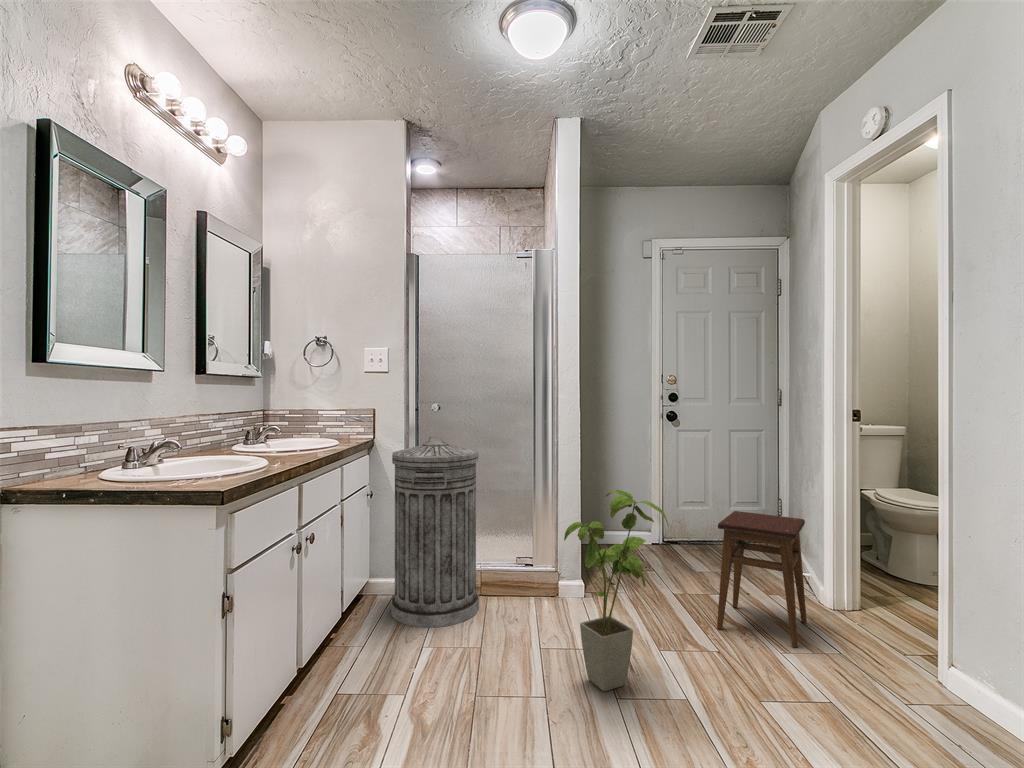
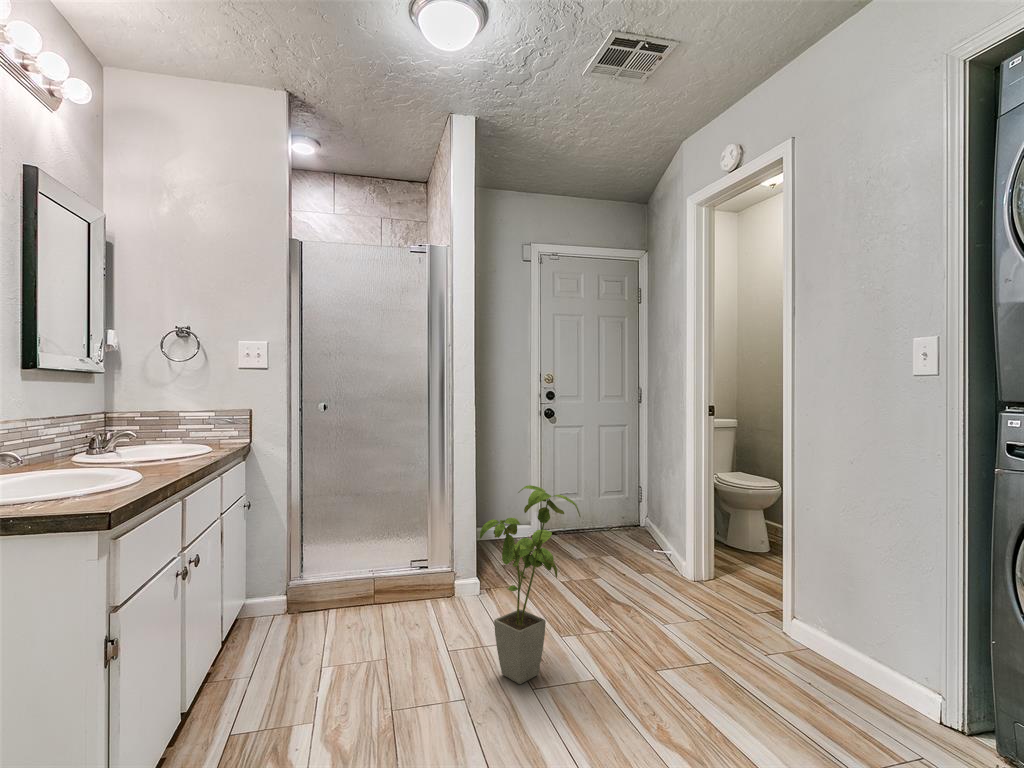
trash can: present [391,436,479,628] -> none [275,438,374,646]
stool: present [717,511,807,648] -> none [606,499,677,618]

